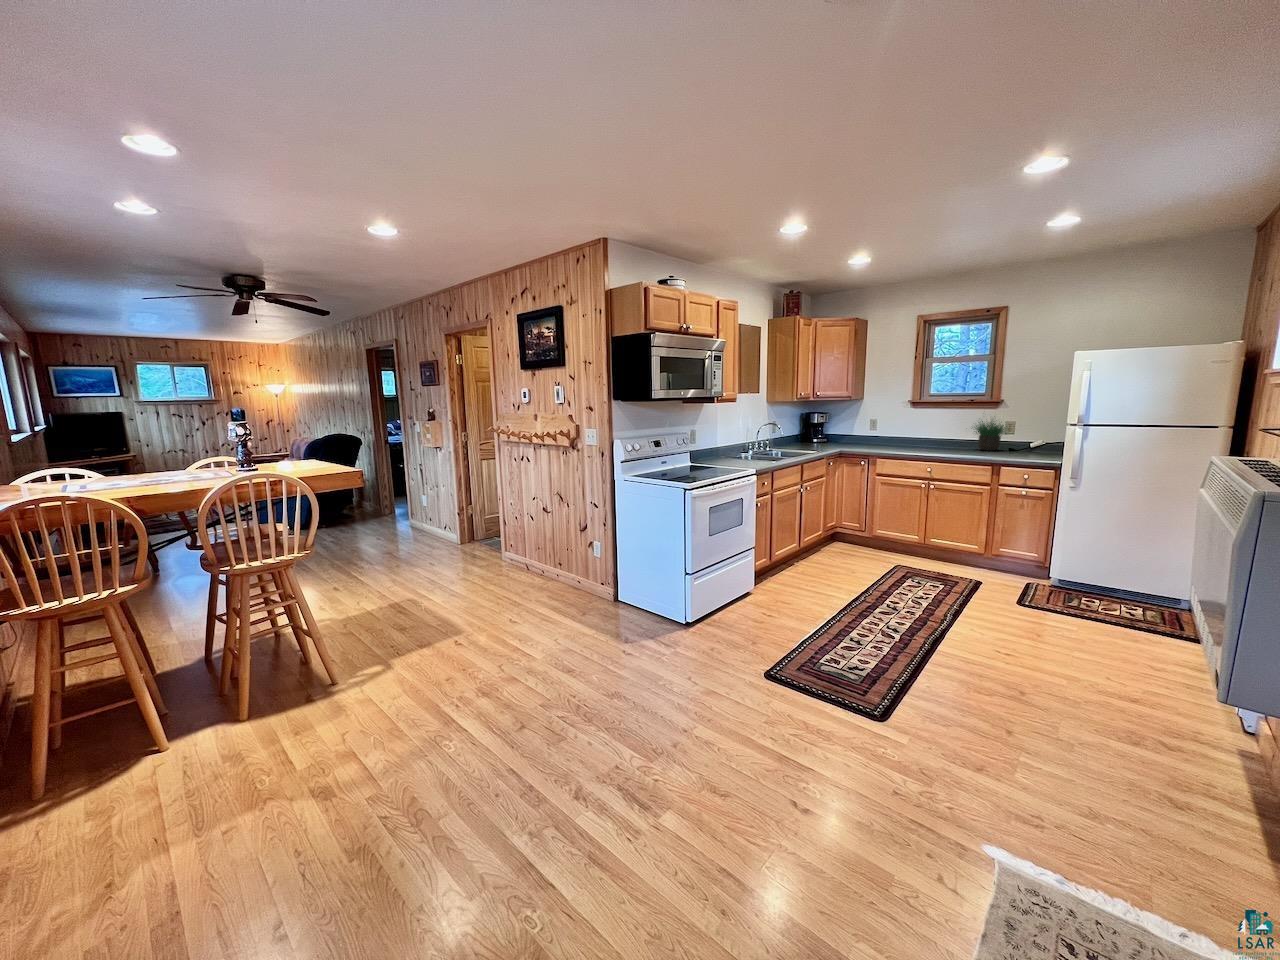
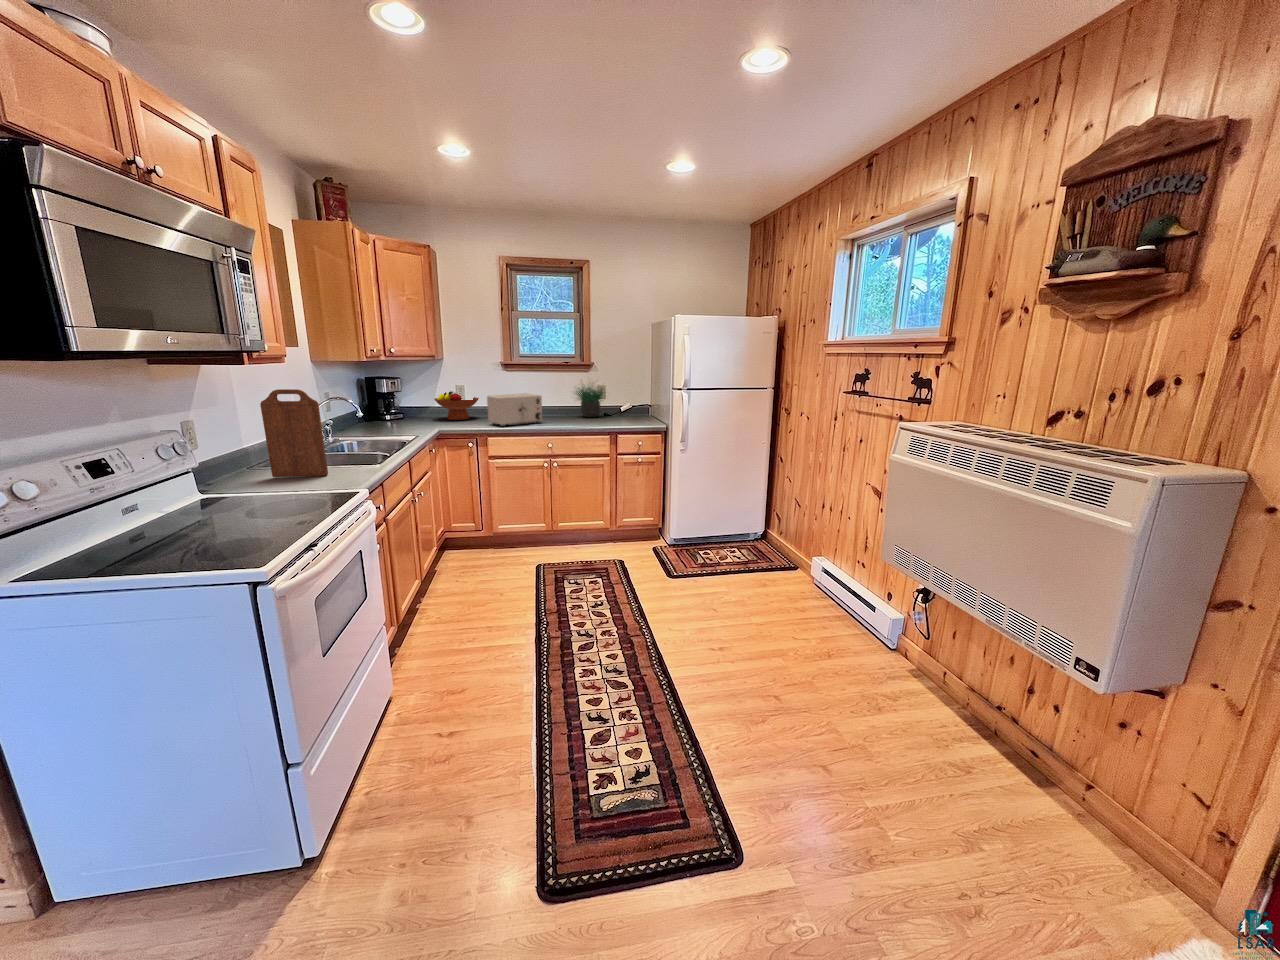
cutting board: none [723,416,747,463] -> present [260,389,328,477]
fruit bowl: none [850,424,886,446] -> present [434,391,479,420]
toaster: none [882,426,931,451] -> present [487,393,542,427]

